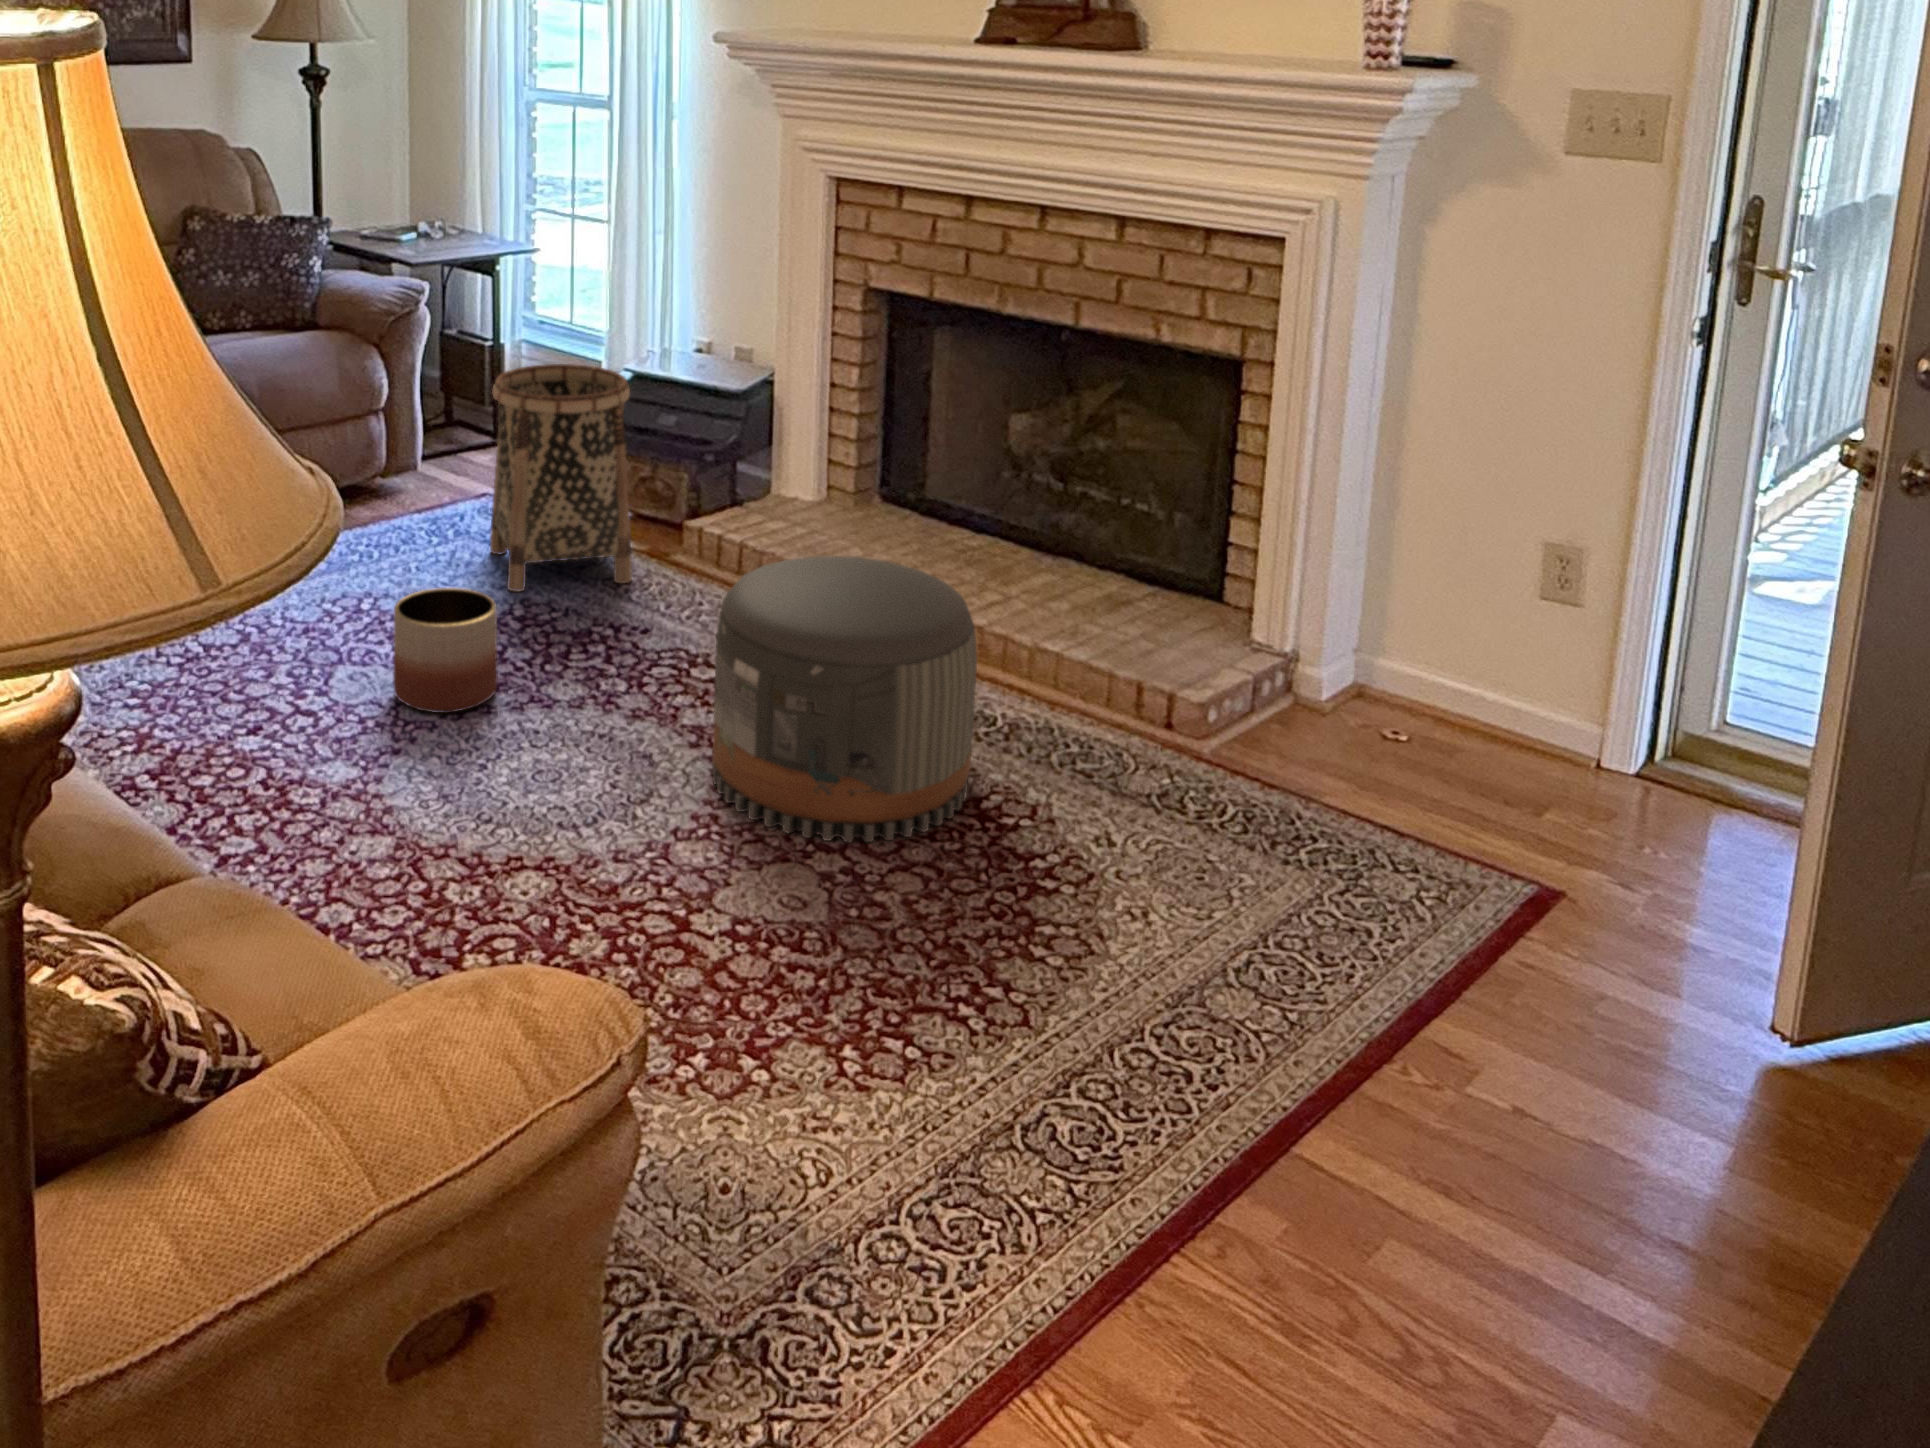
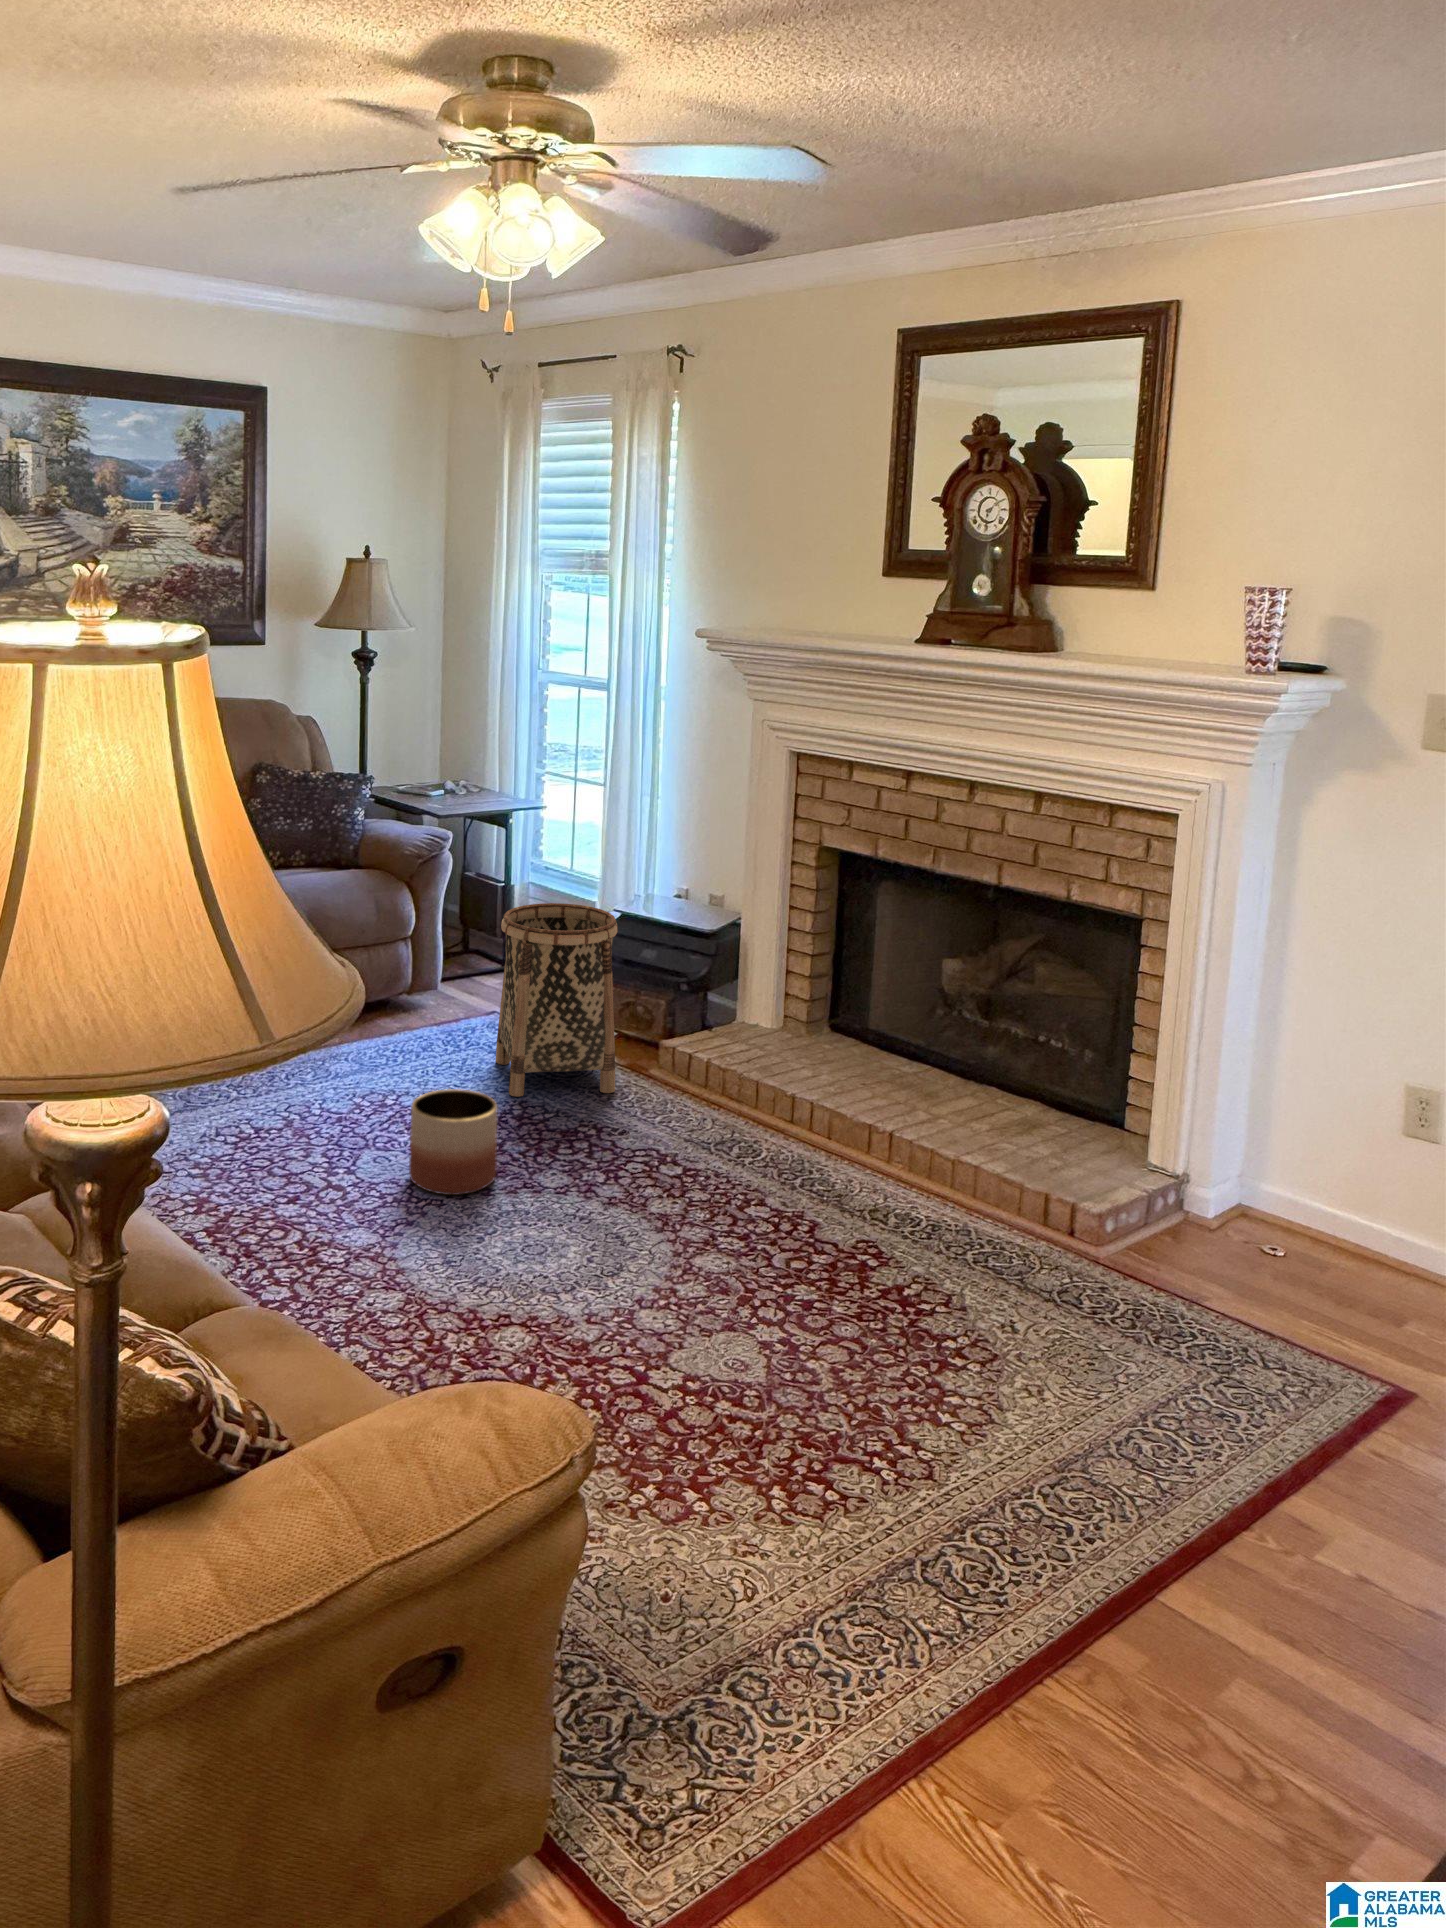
pouf: present [712,556,977,842] -> none [674,1074,904,1320]

